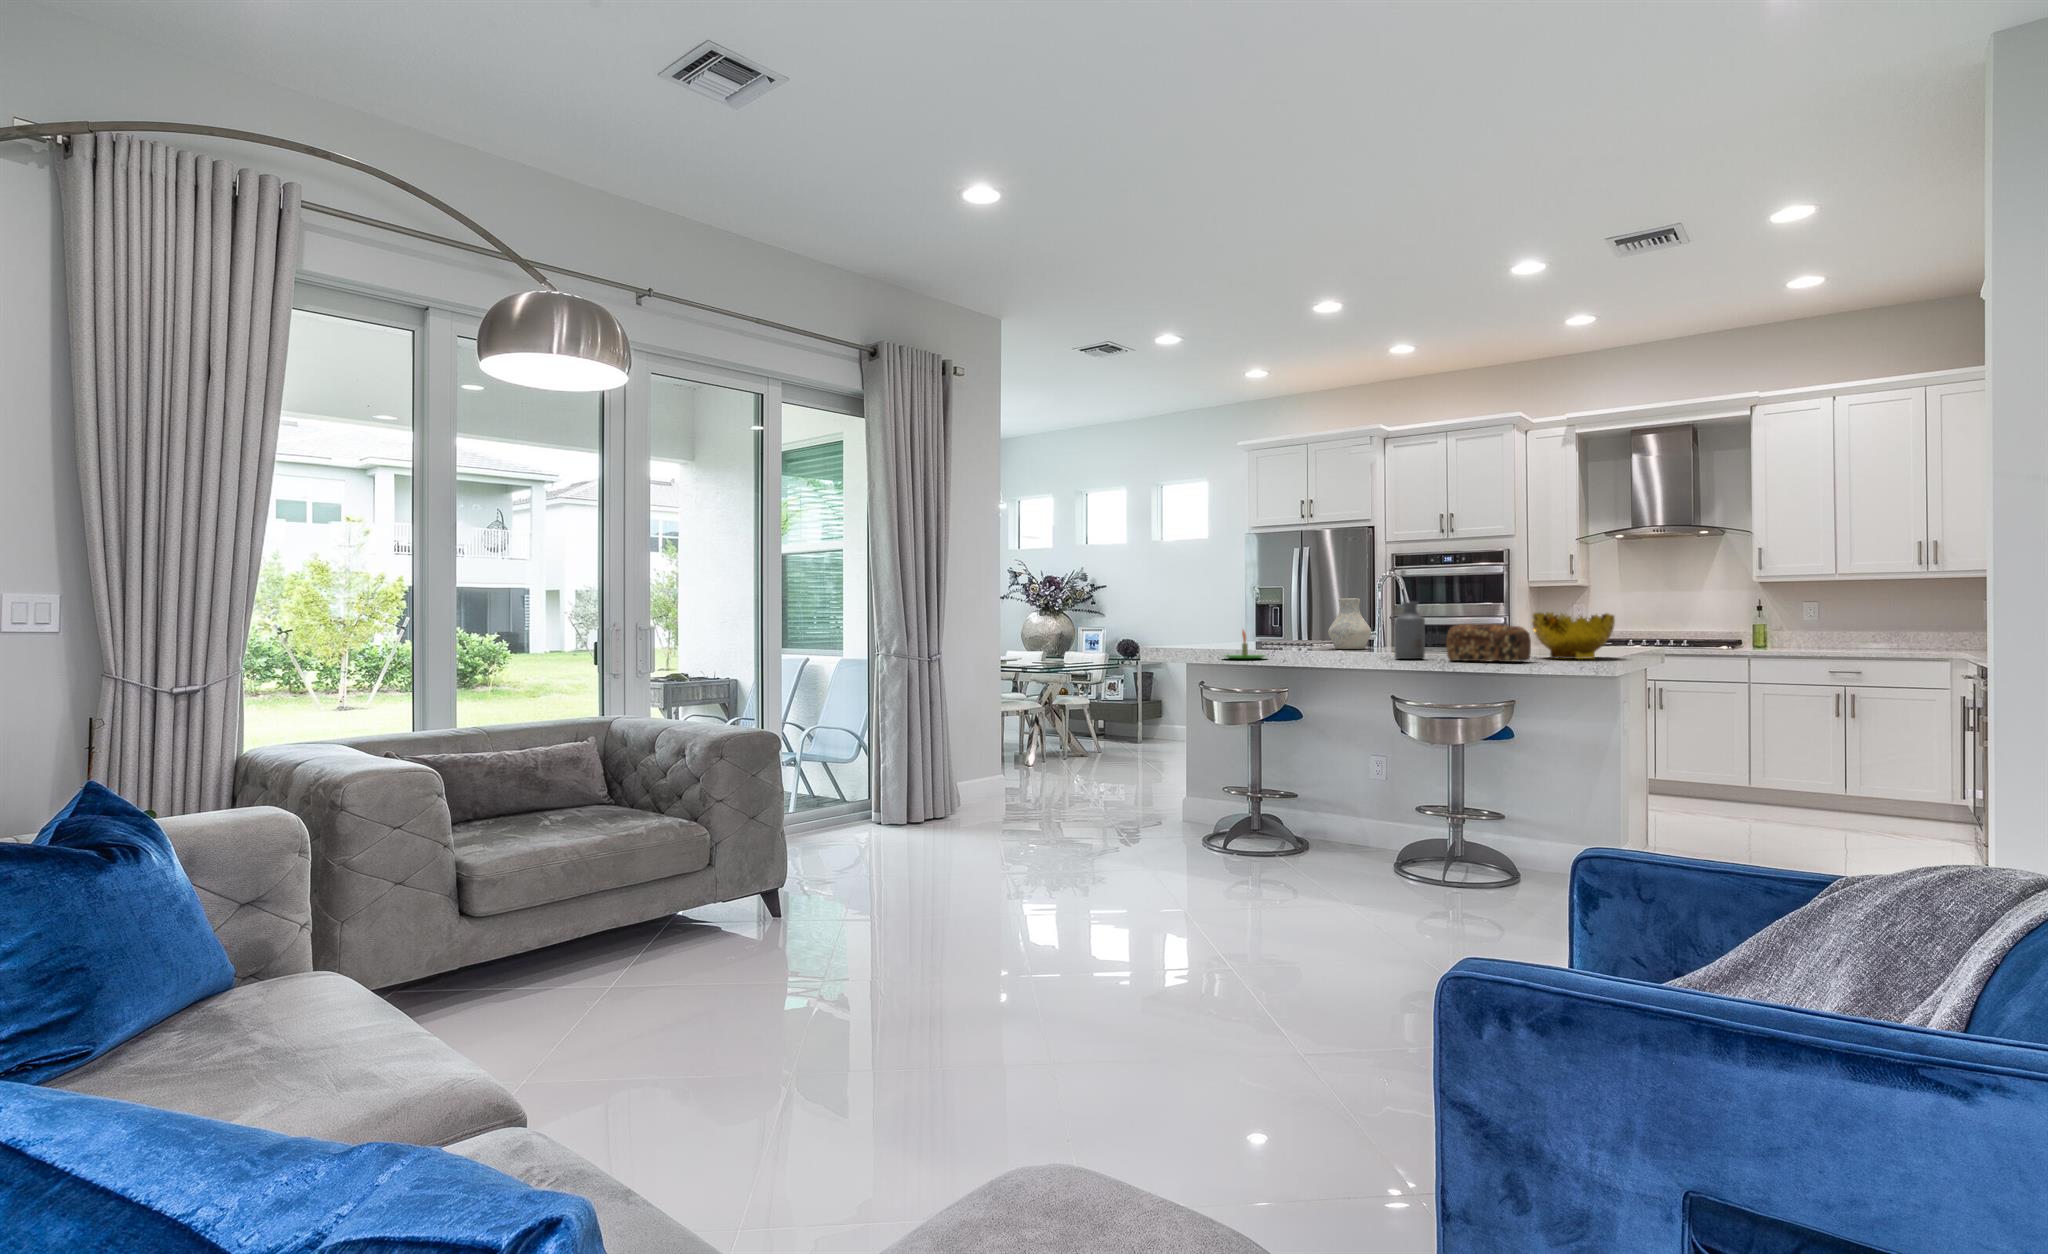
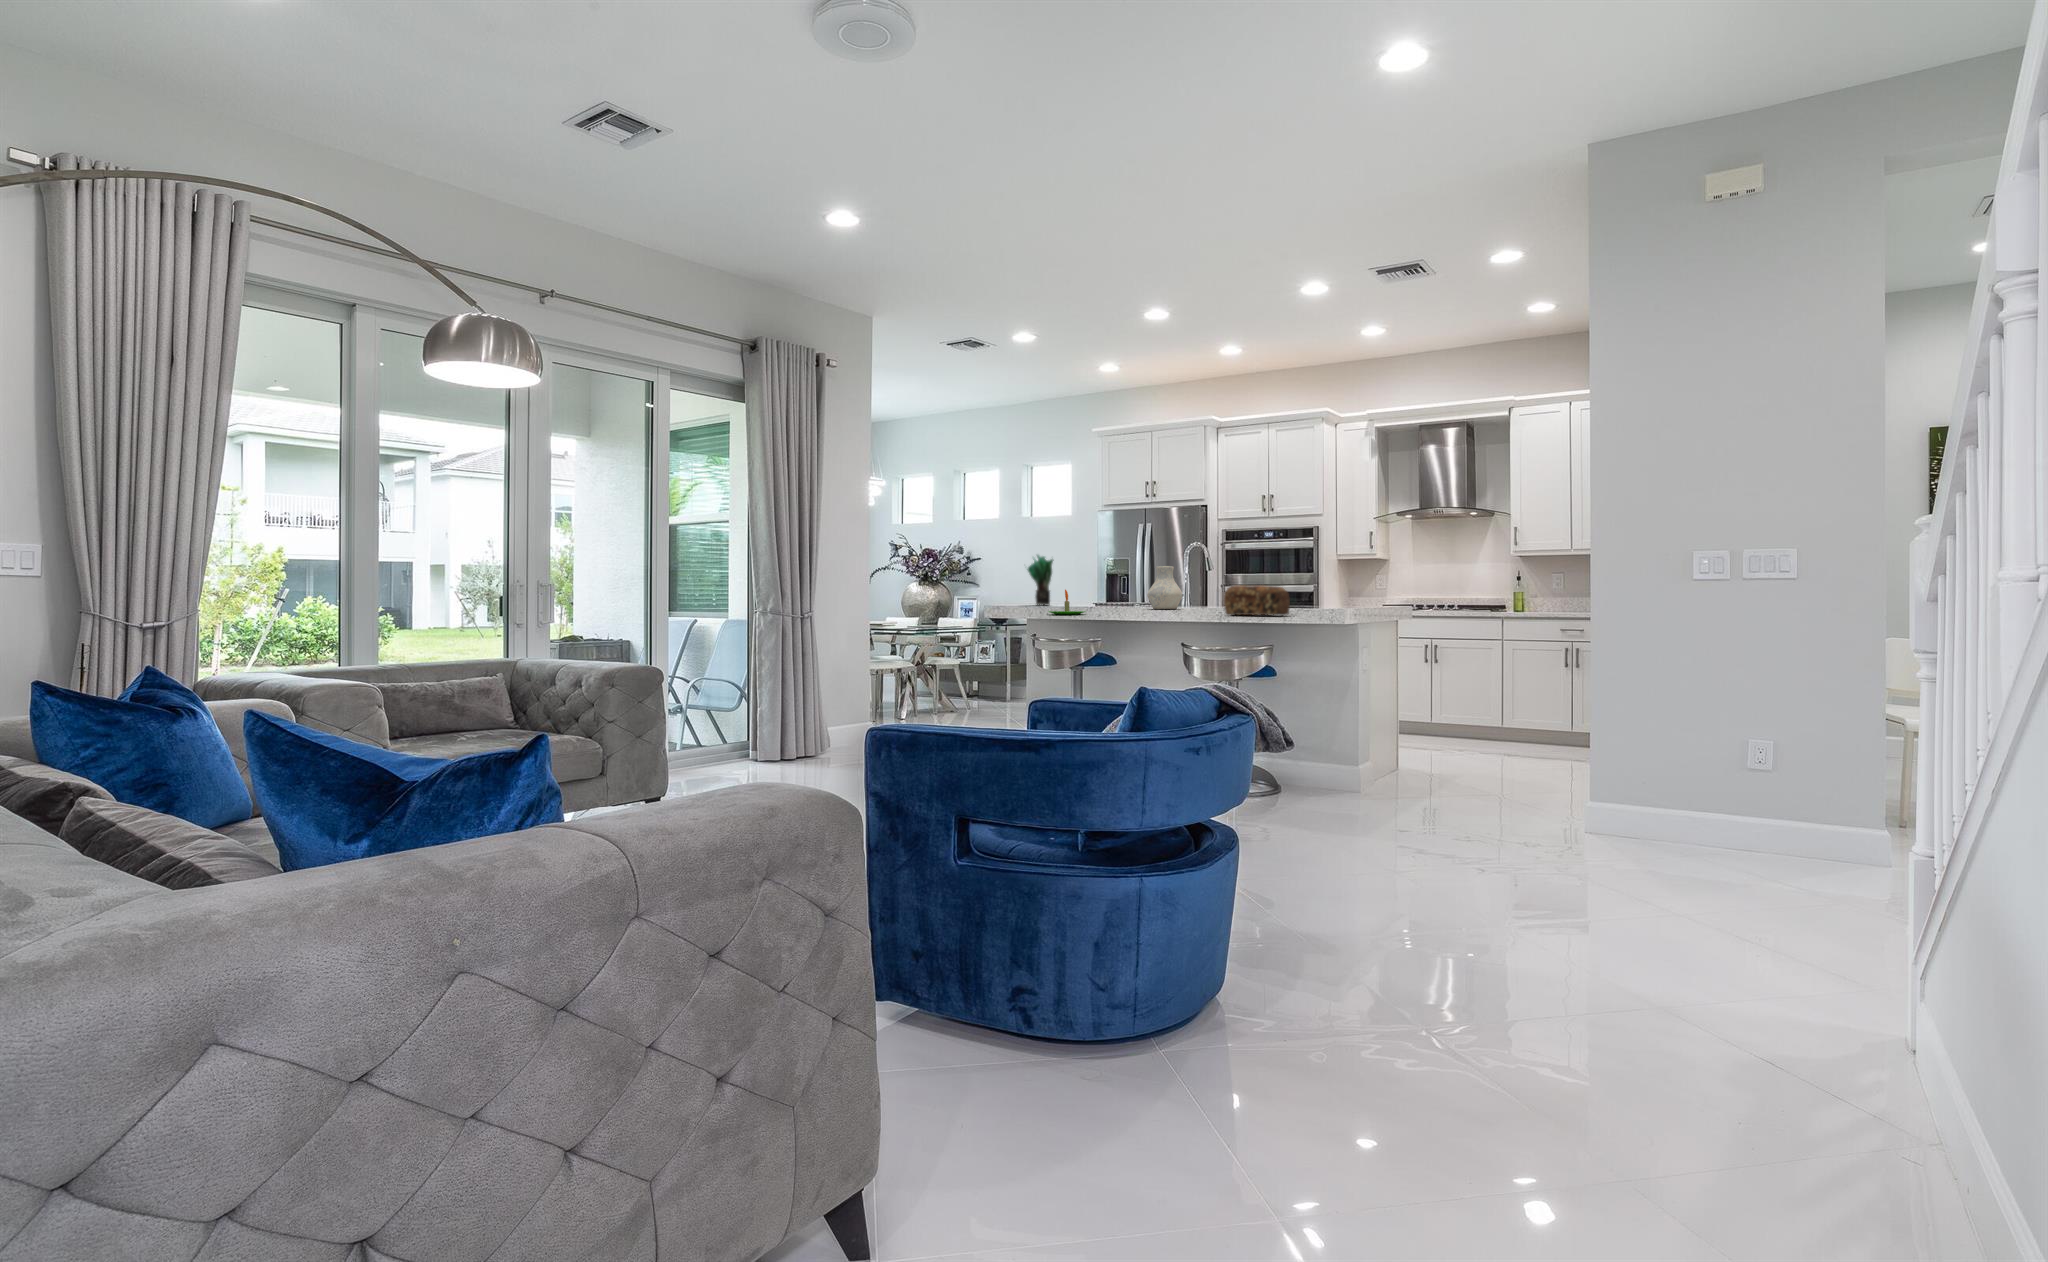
potted plant: none [1172,584,1206,642] -> present [1027,555,1053,605]
bottle: present [1394,602,1425,659] -> none [1187,567,1211,614]
decorative bowl: present [1532,612,1615,659] -> none [1296,577,1358,614]

